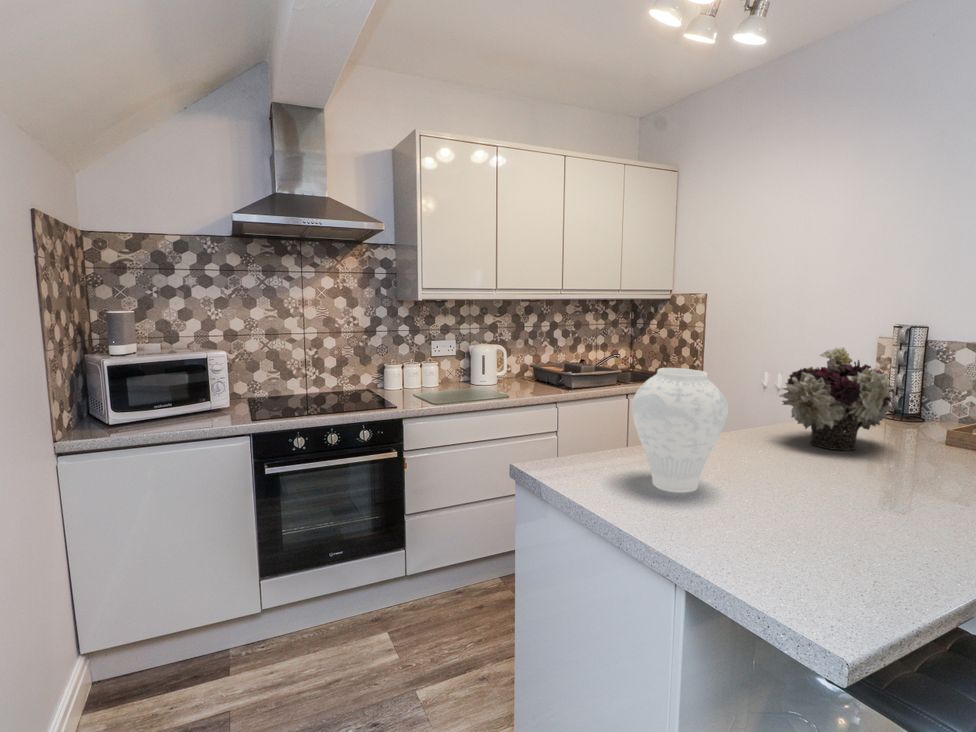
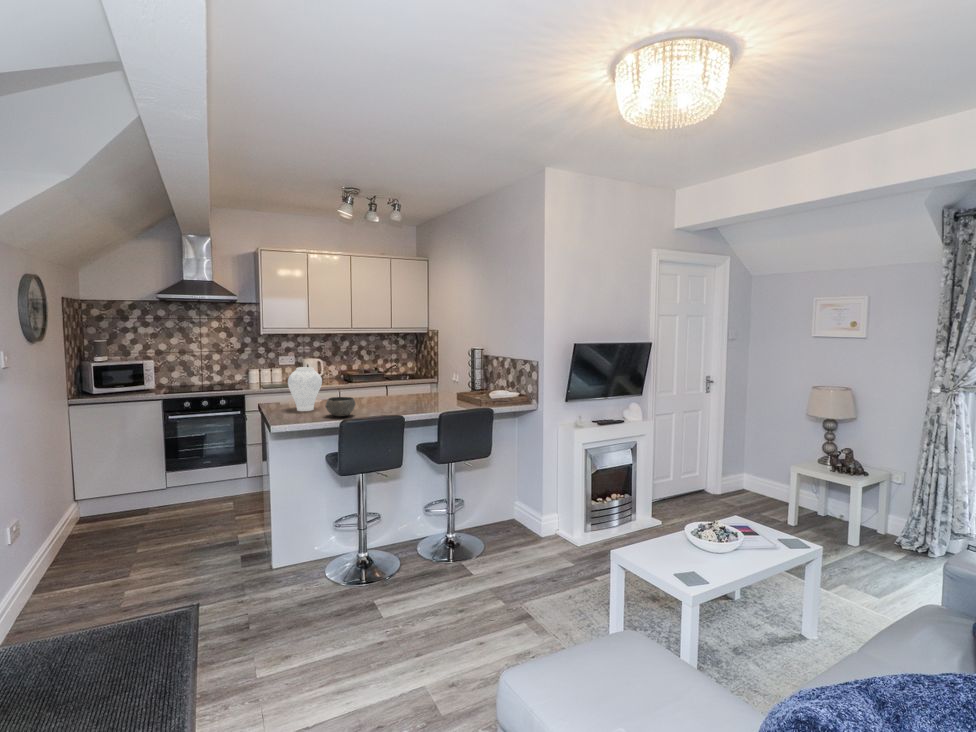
flower arrangement: present [779,347,894,450] -> none [383,361,431,403]
bowl: none [789,456,892,522] -> present [325,397,355,416]

